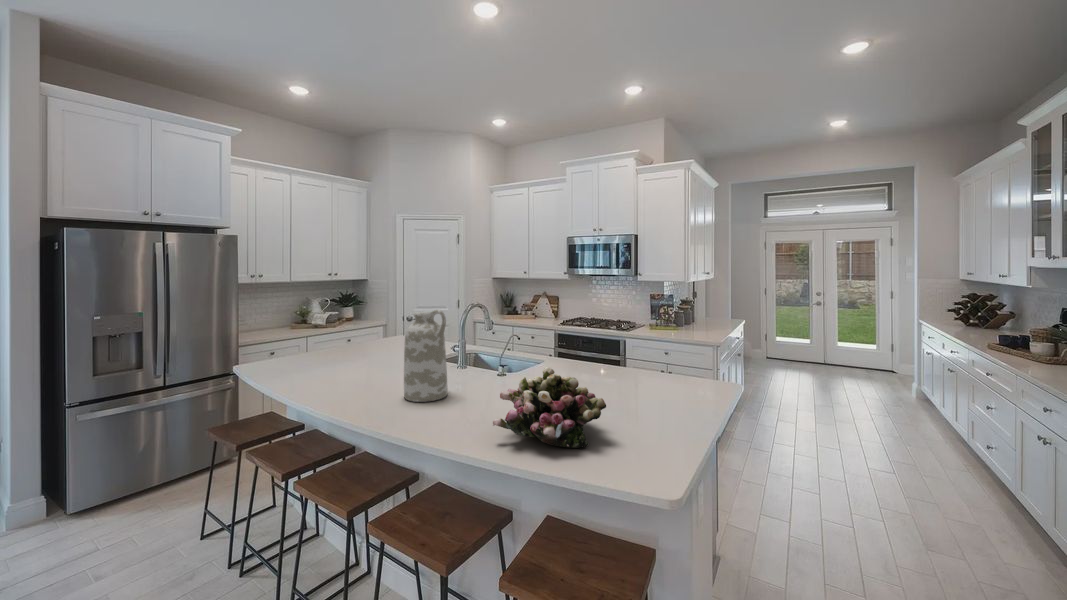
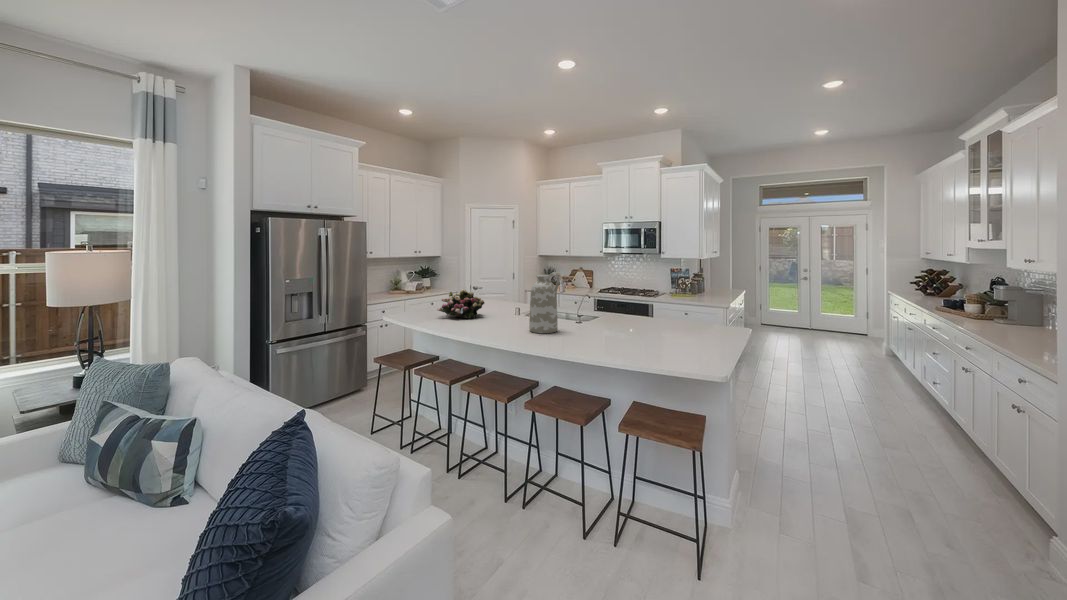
flower arrangement: present [493,367,606,448] -> present [437,289,484,319]

